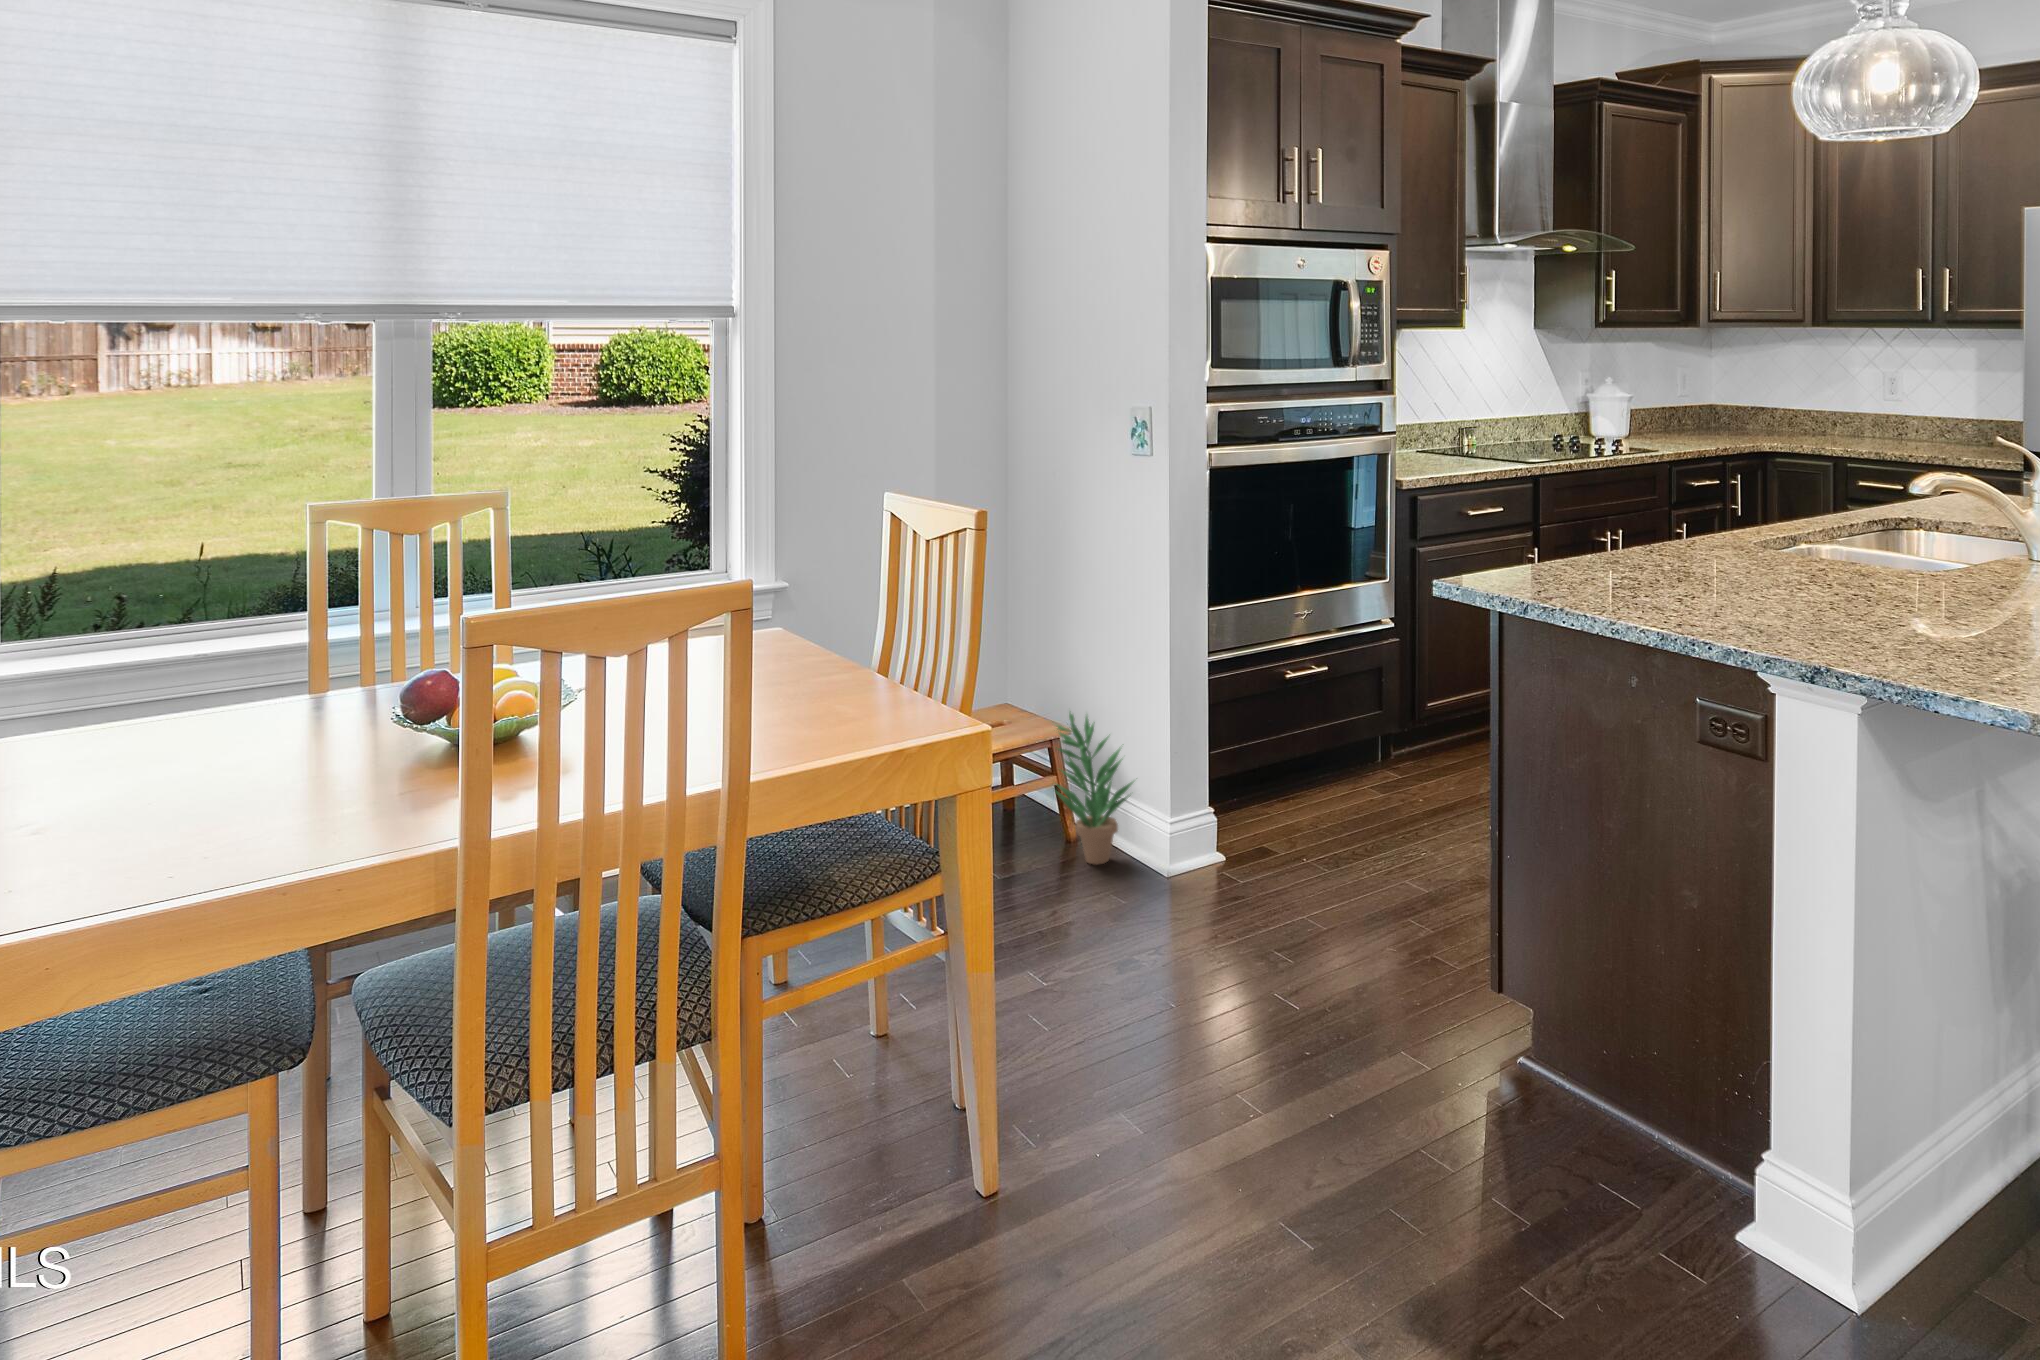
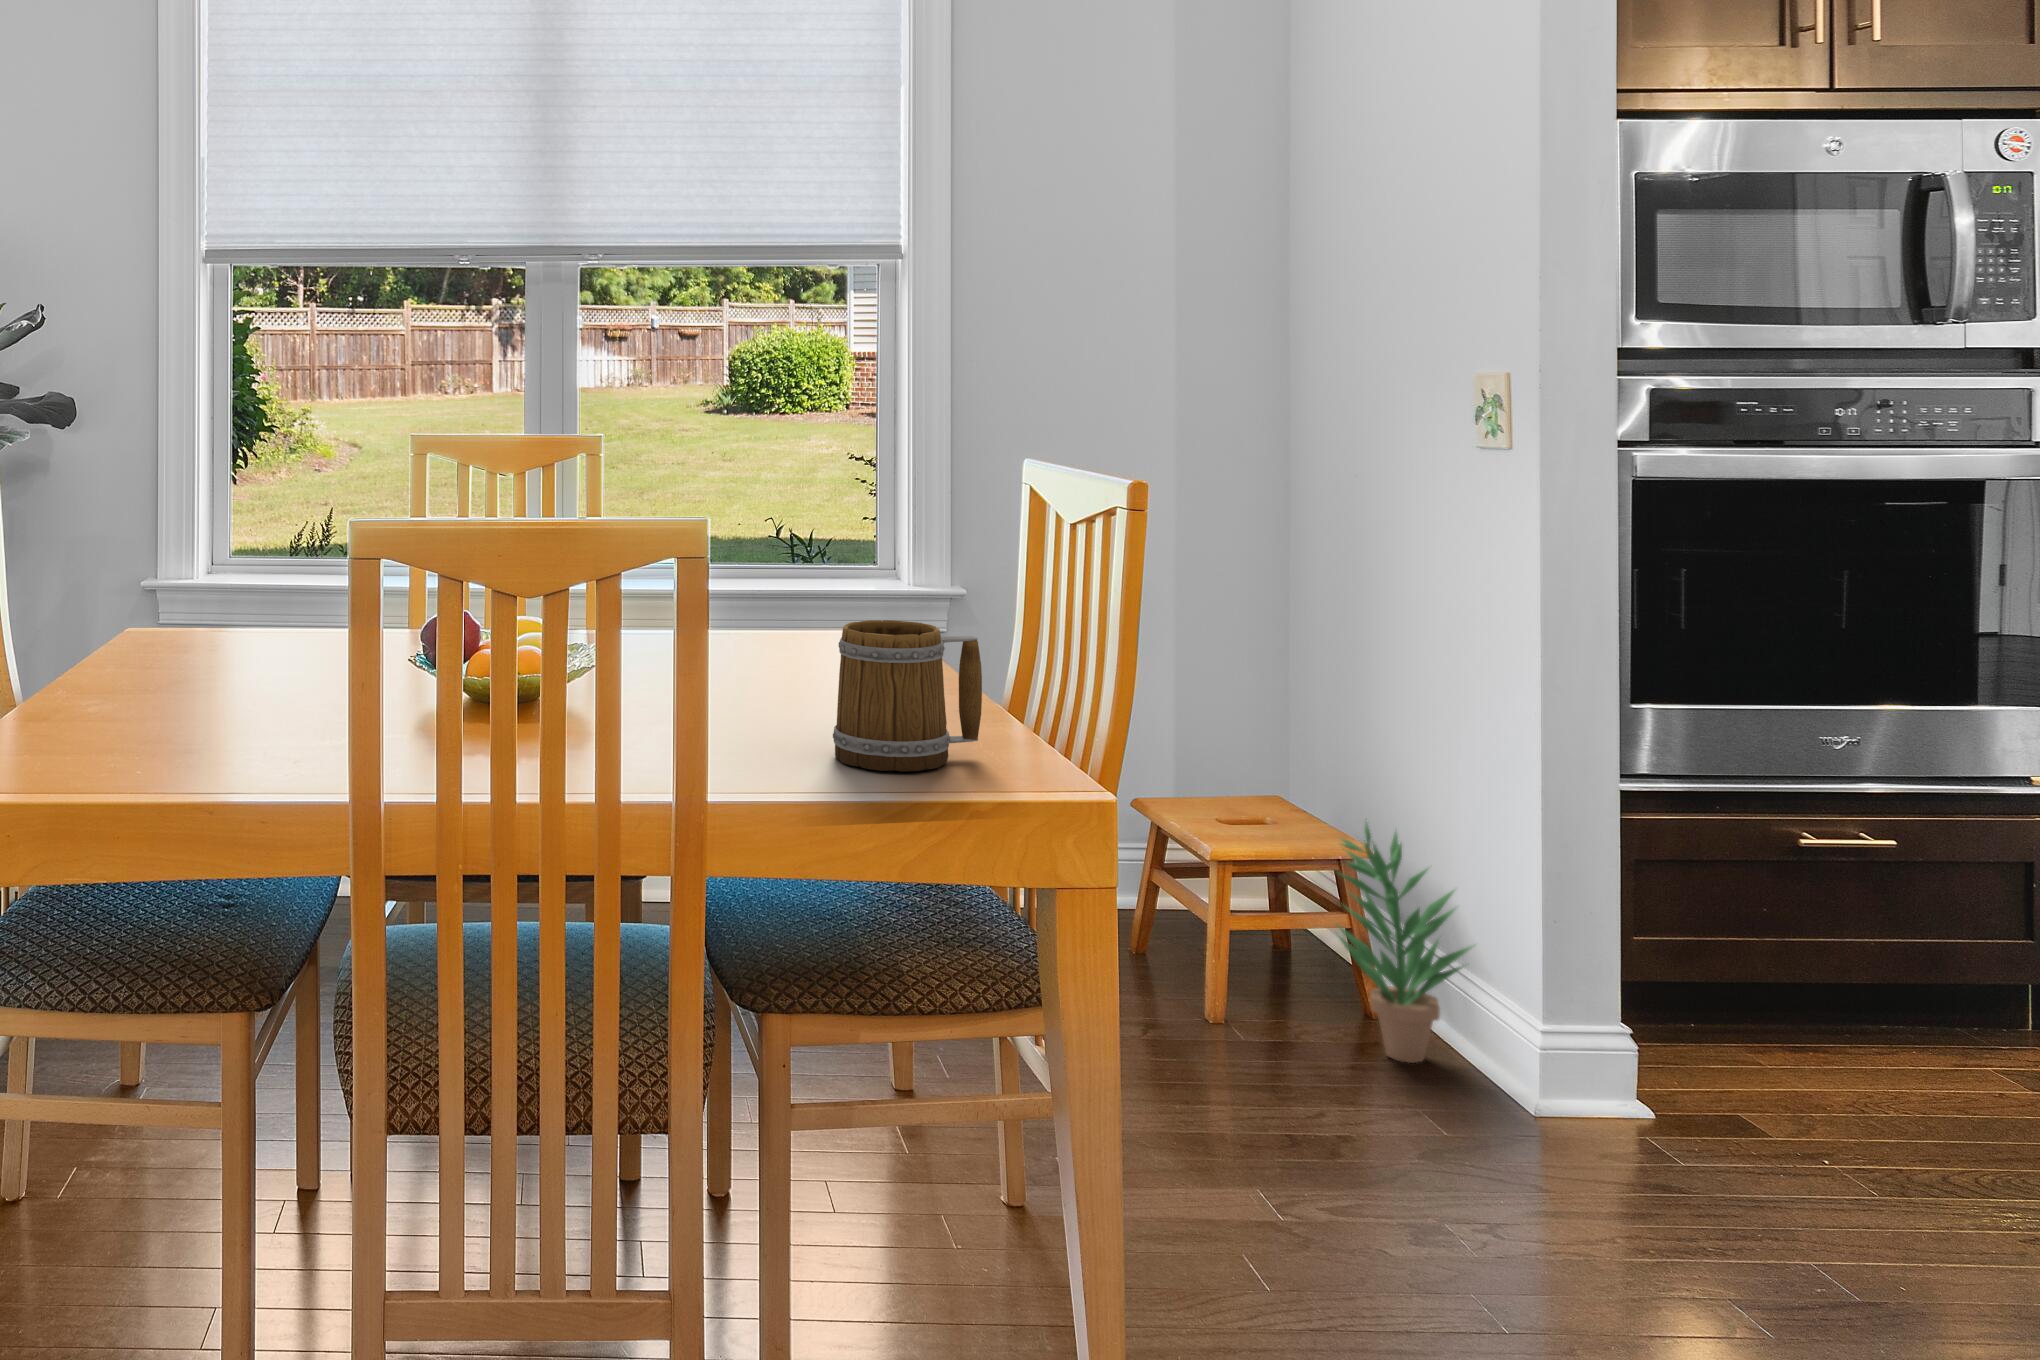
mug: none [806,631,906,743] -> present [833,620,982,771]

